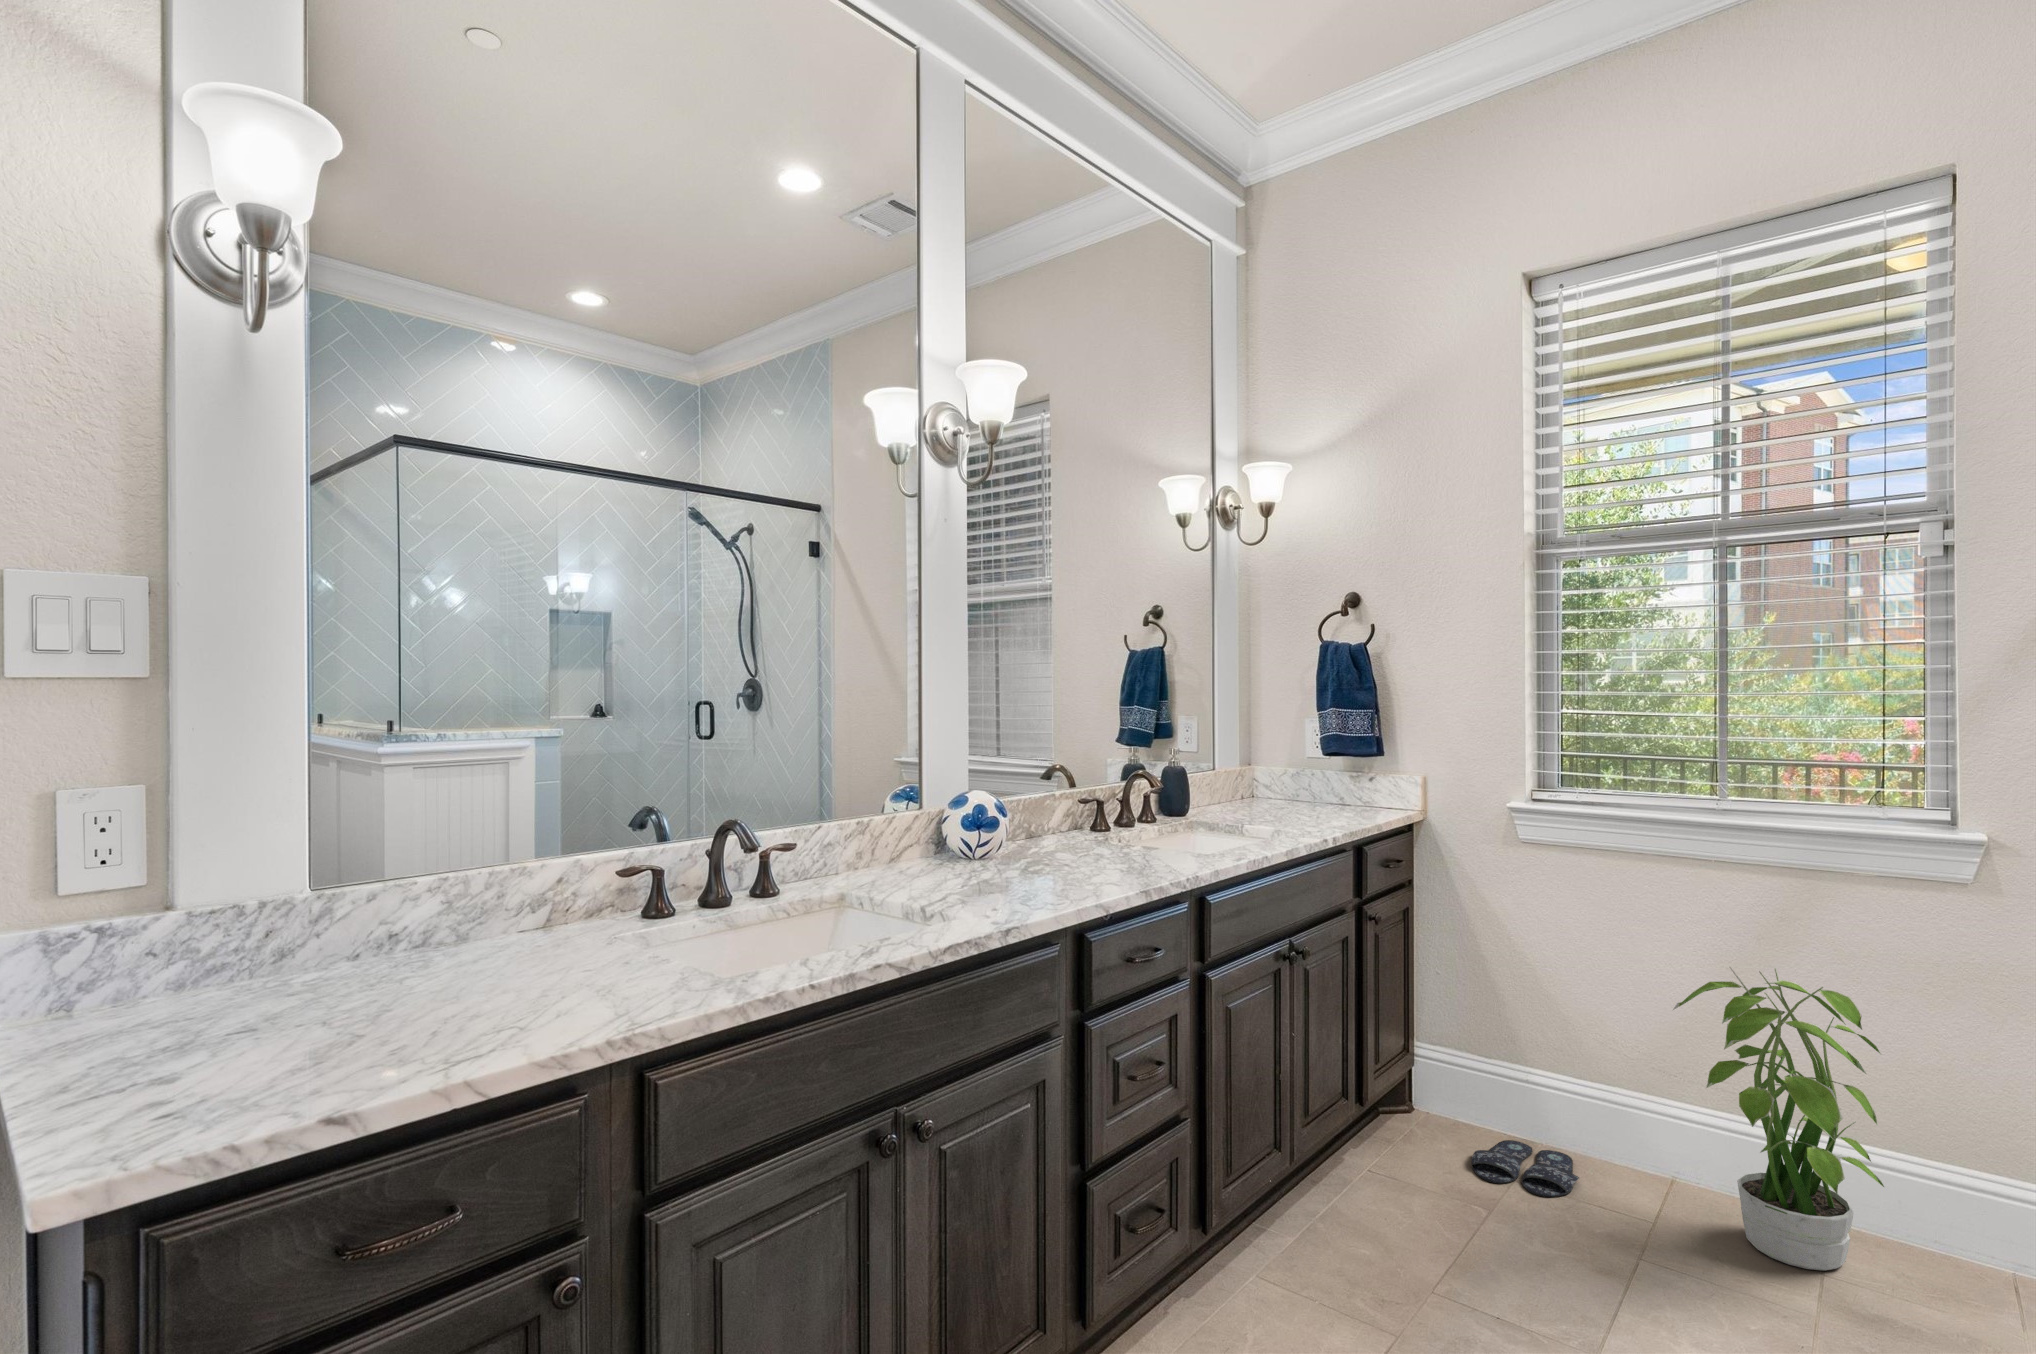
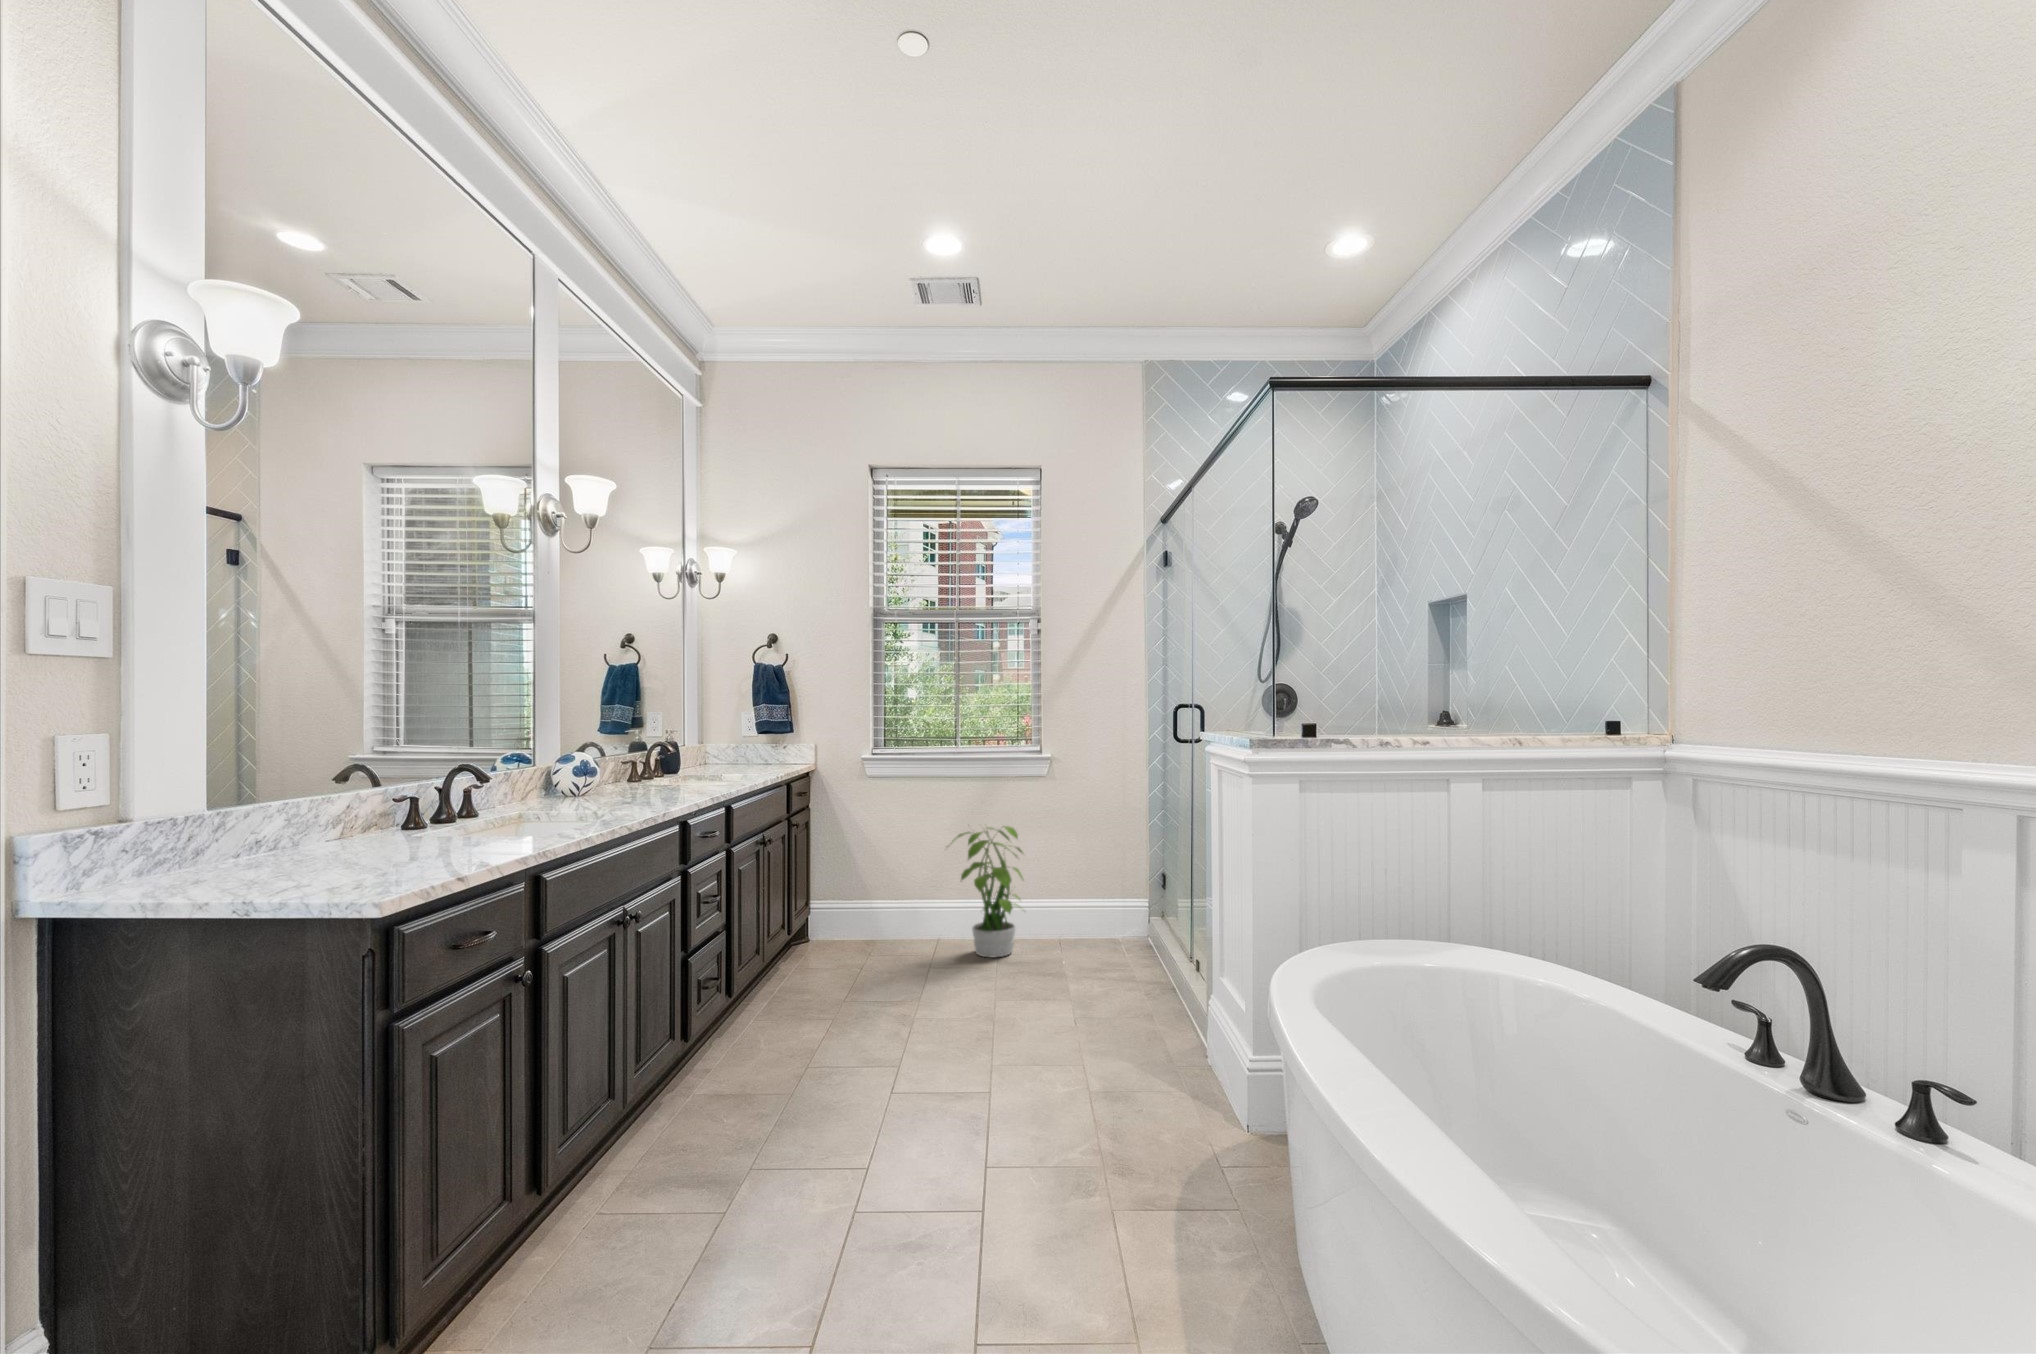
slippers: present [1471,1140,1579,1197] -> none [850,944,903,963]

